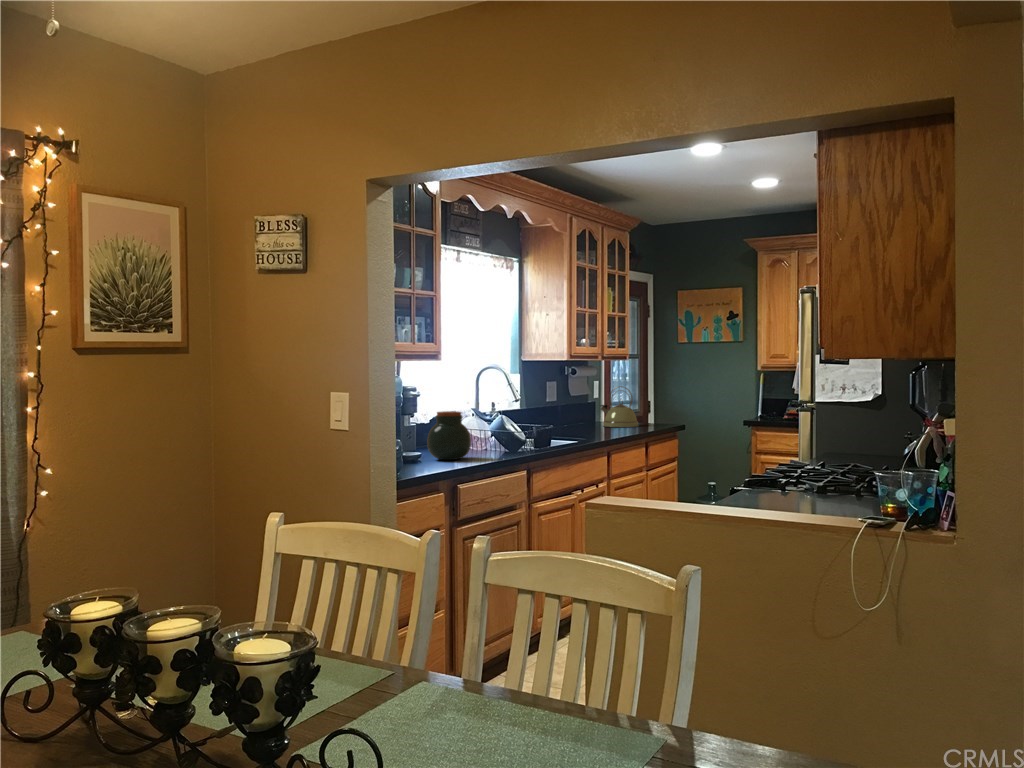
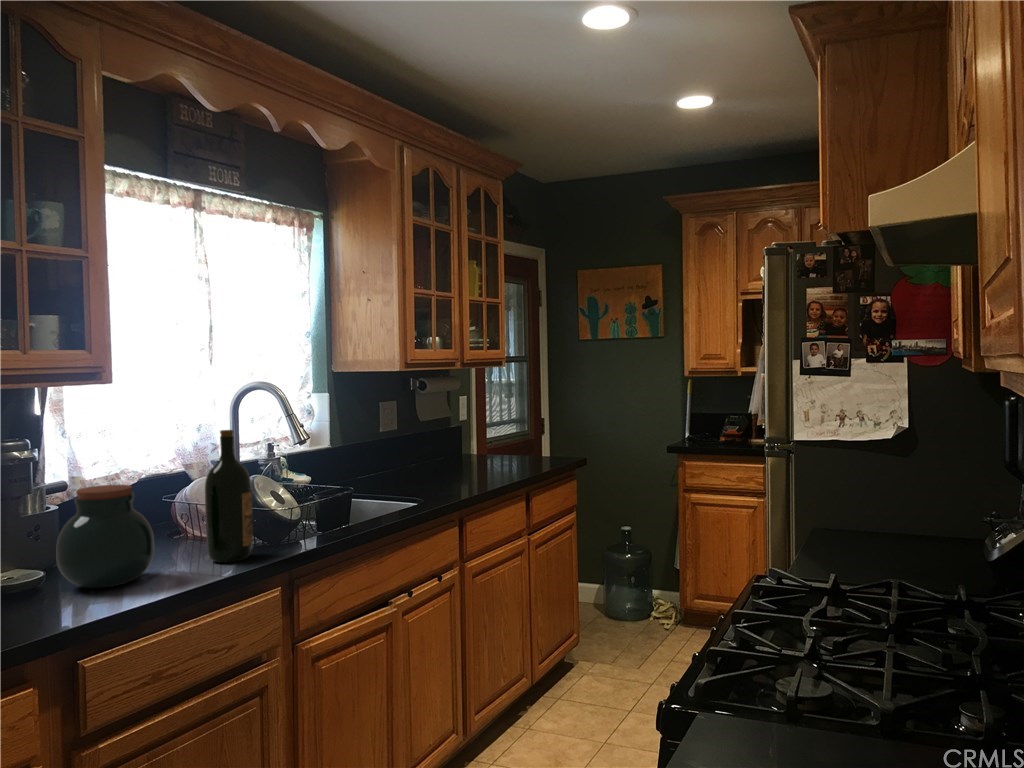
wine bottle: none [489,386,512,455] -> present [205,430,253,563]
kettle: present [601,386,638,428] -> none [462,406,519,468]

